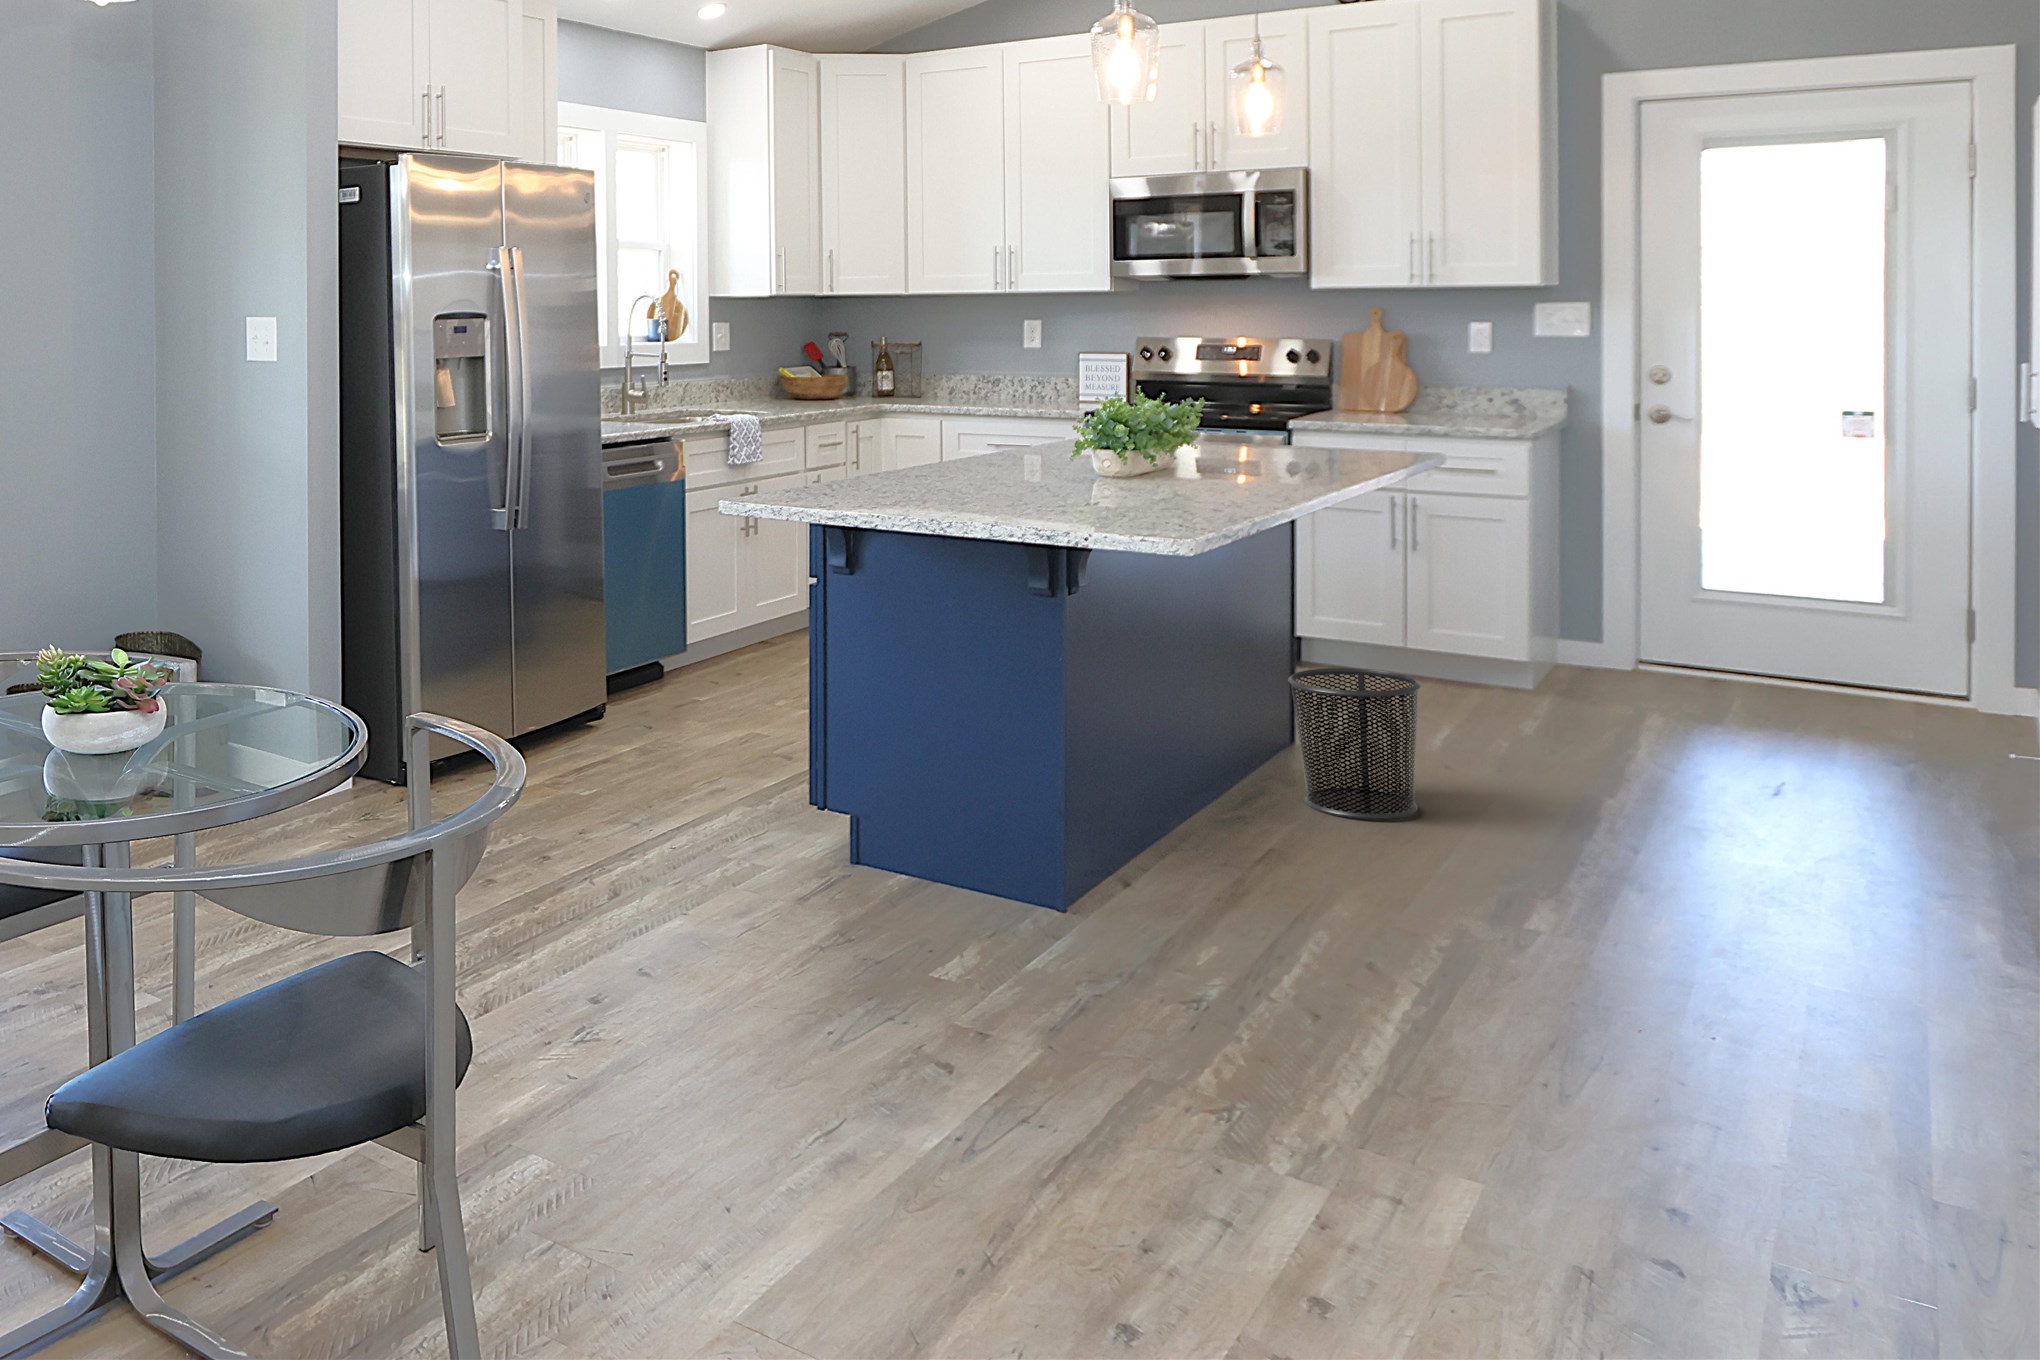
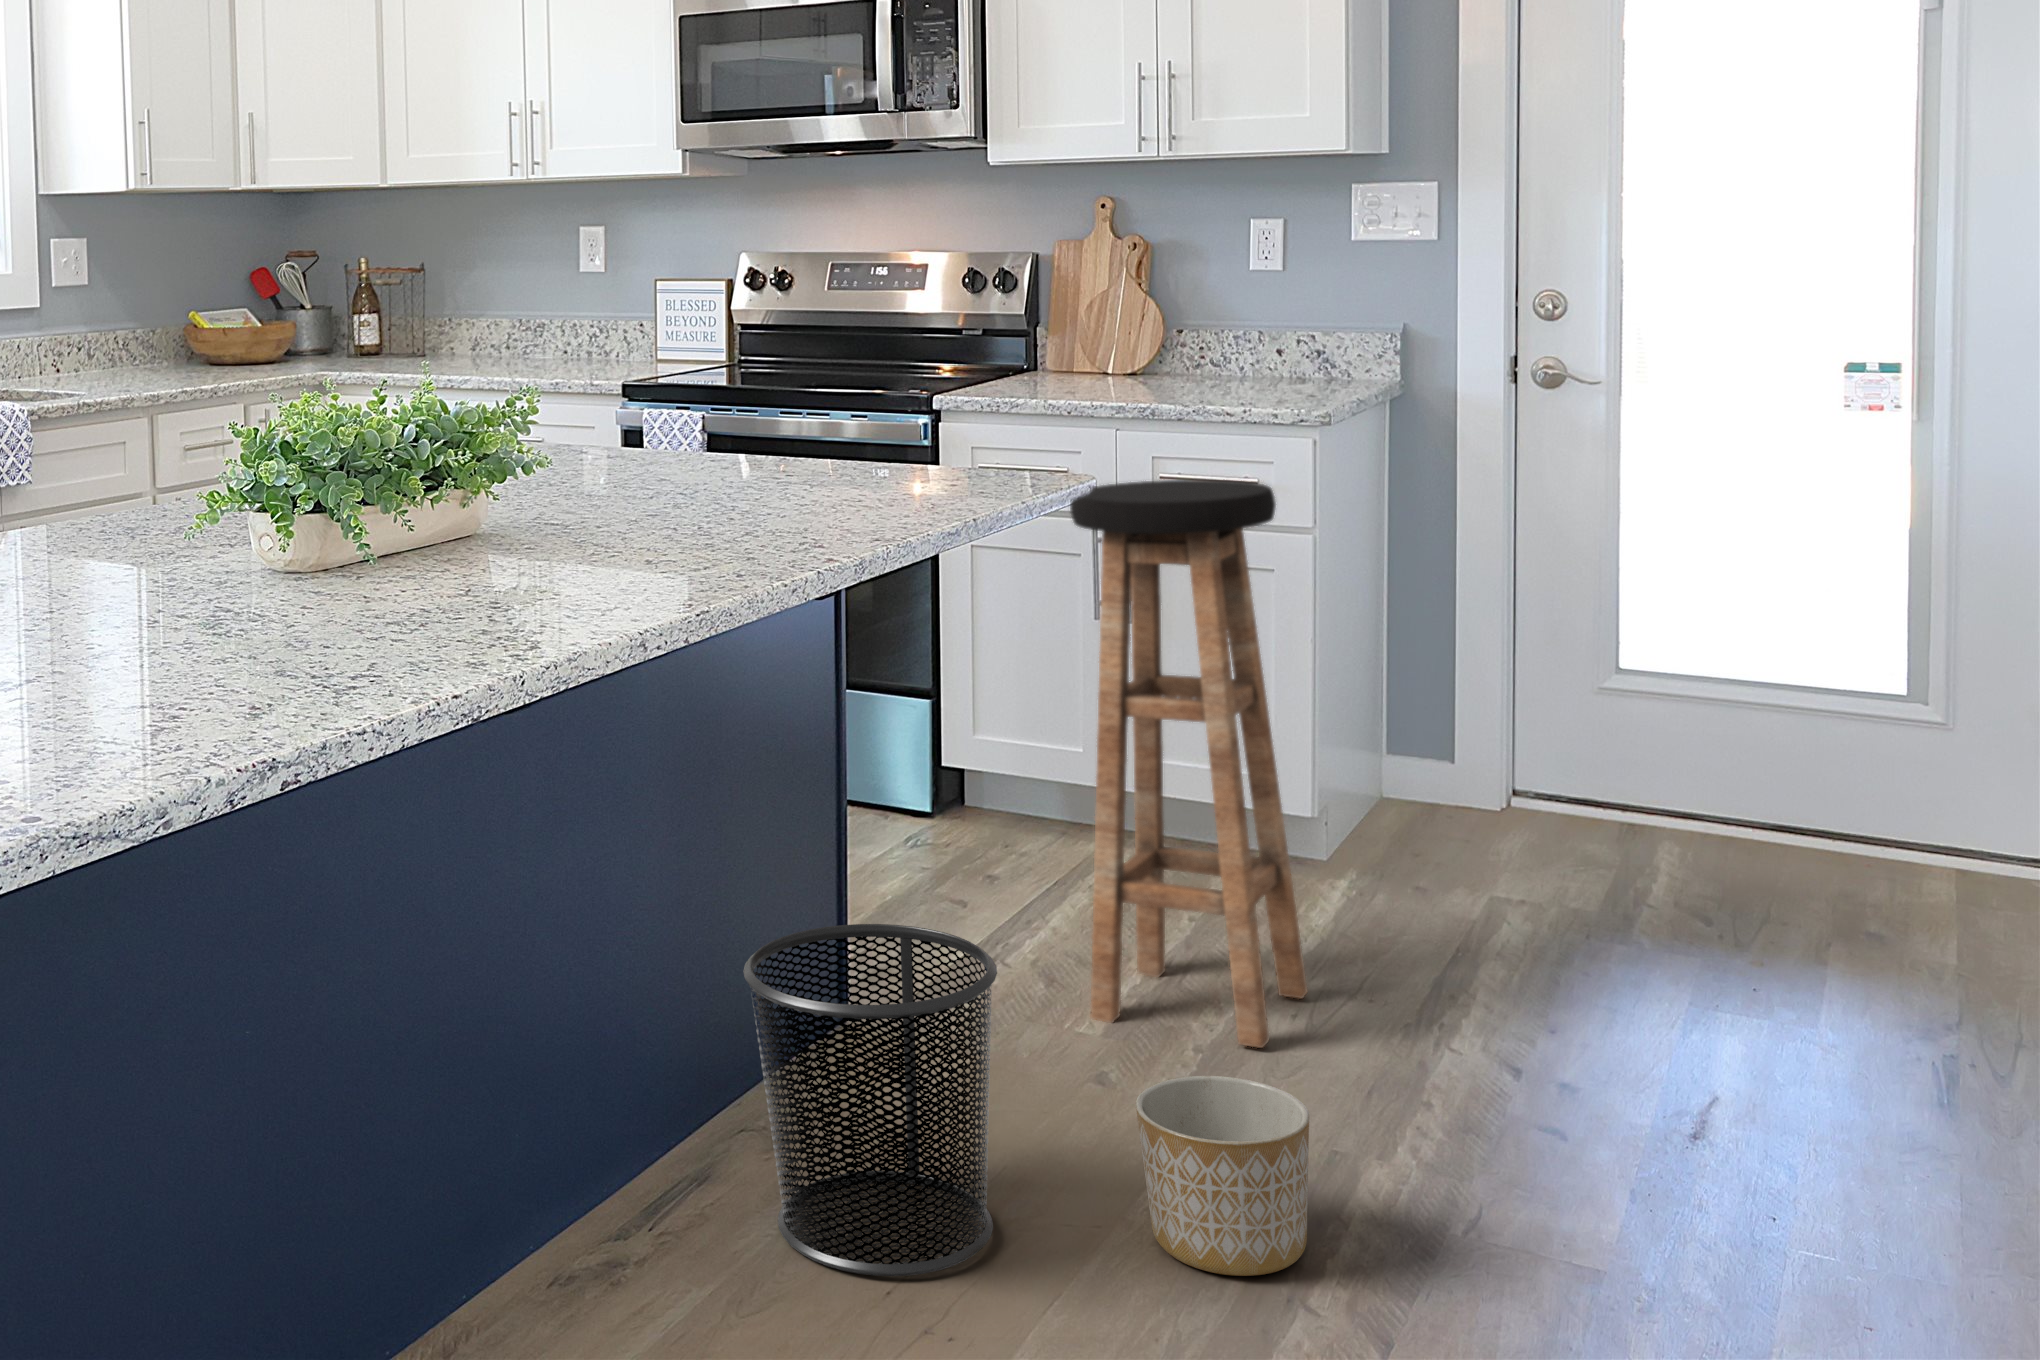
bar stool: none [1410,464,1542,755] -> present [1070,480,1307,1048]
planter: none [1488,741,1580,824] -> present [1136,1076,1309,1276]

